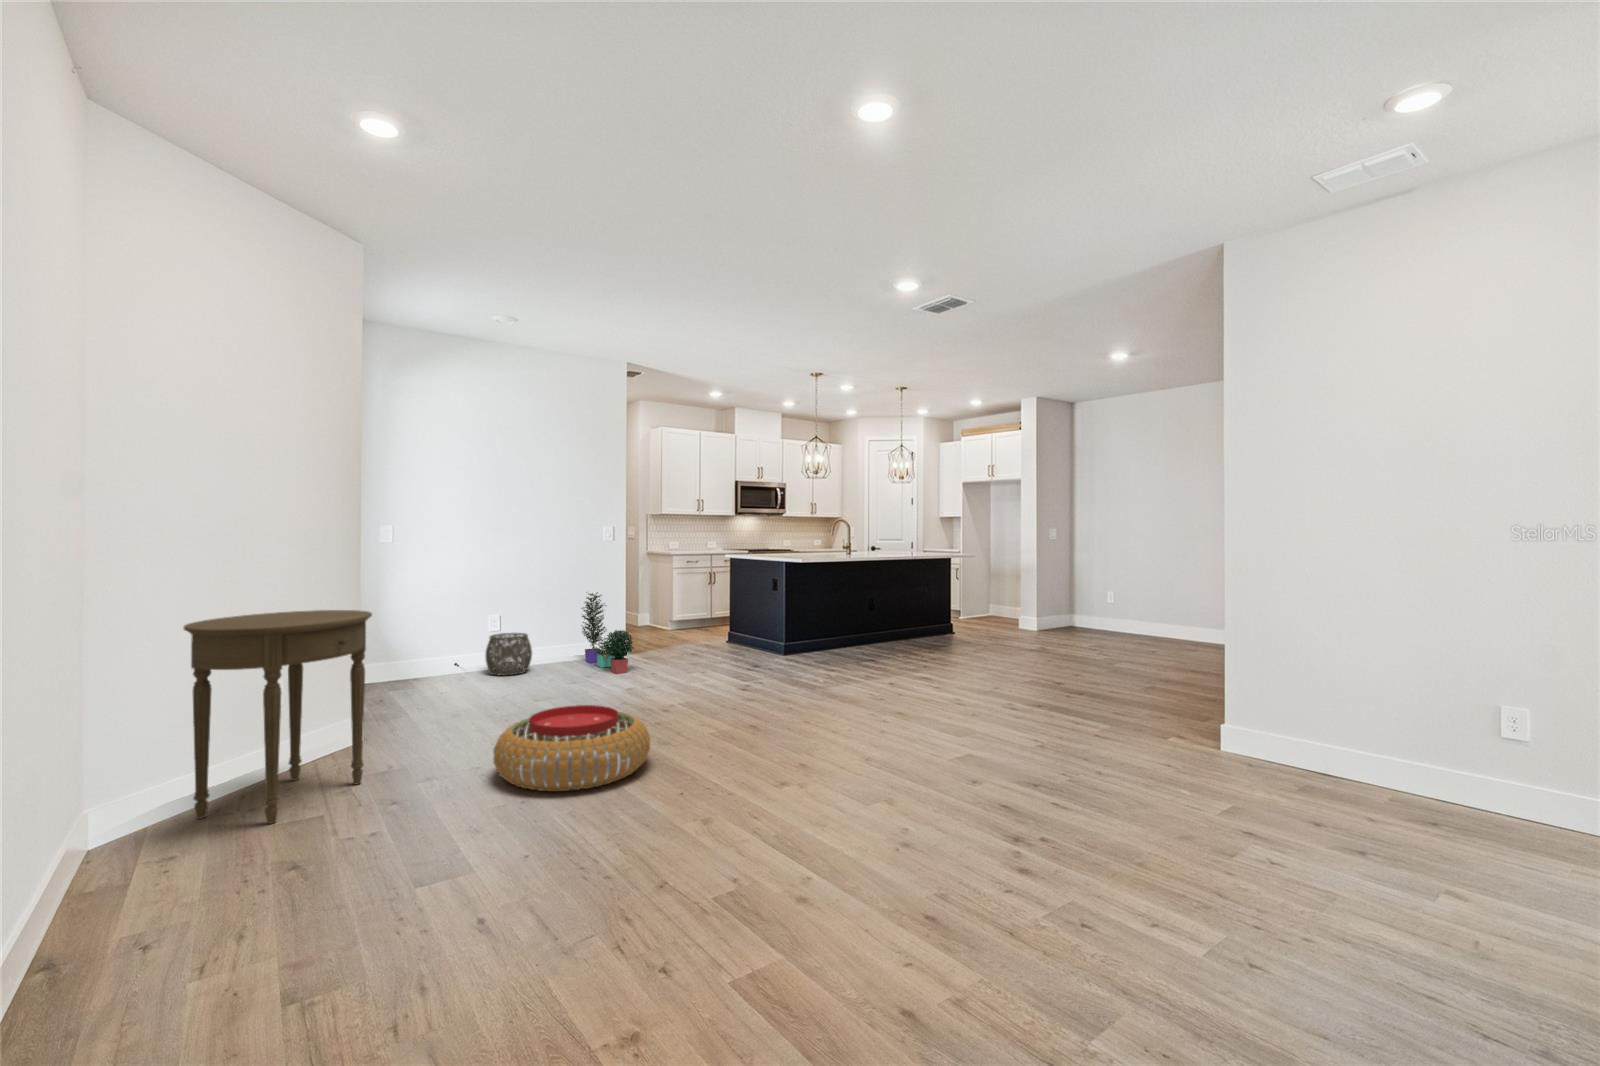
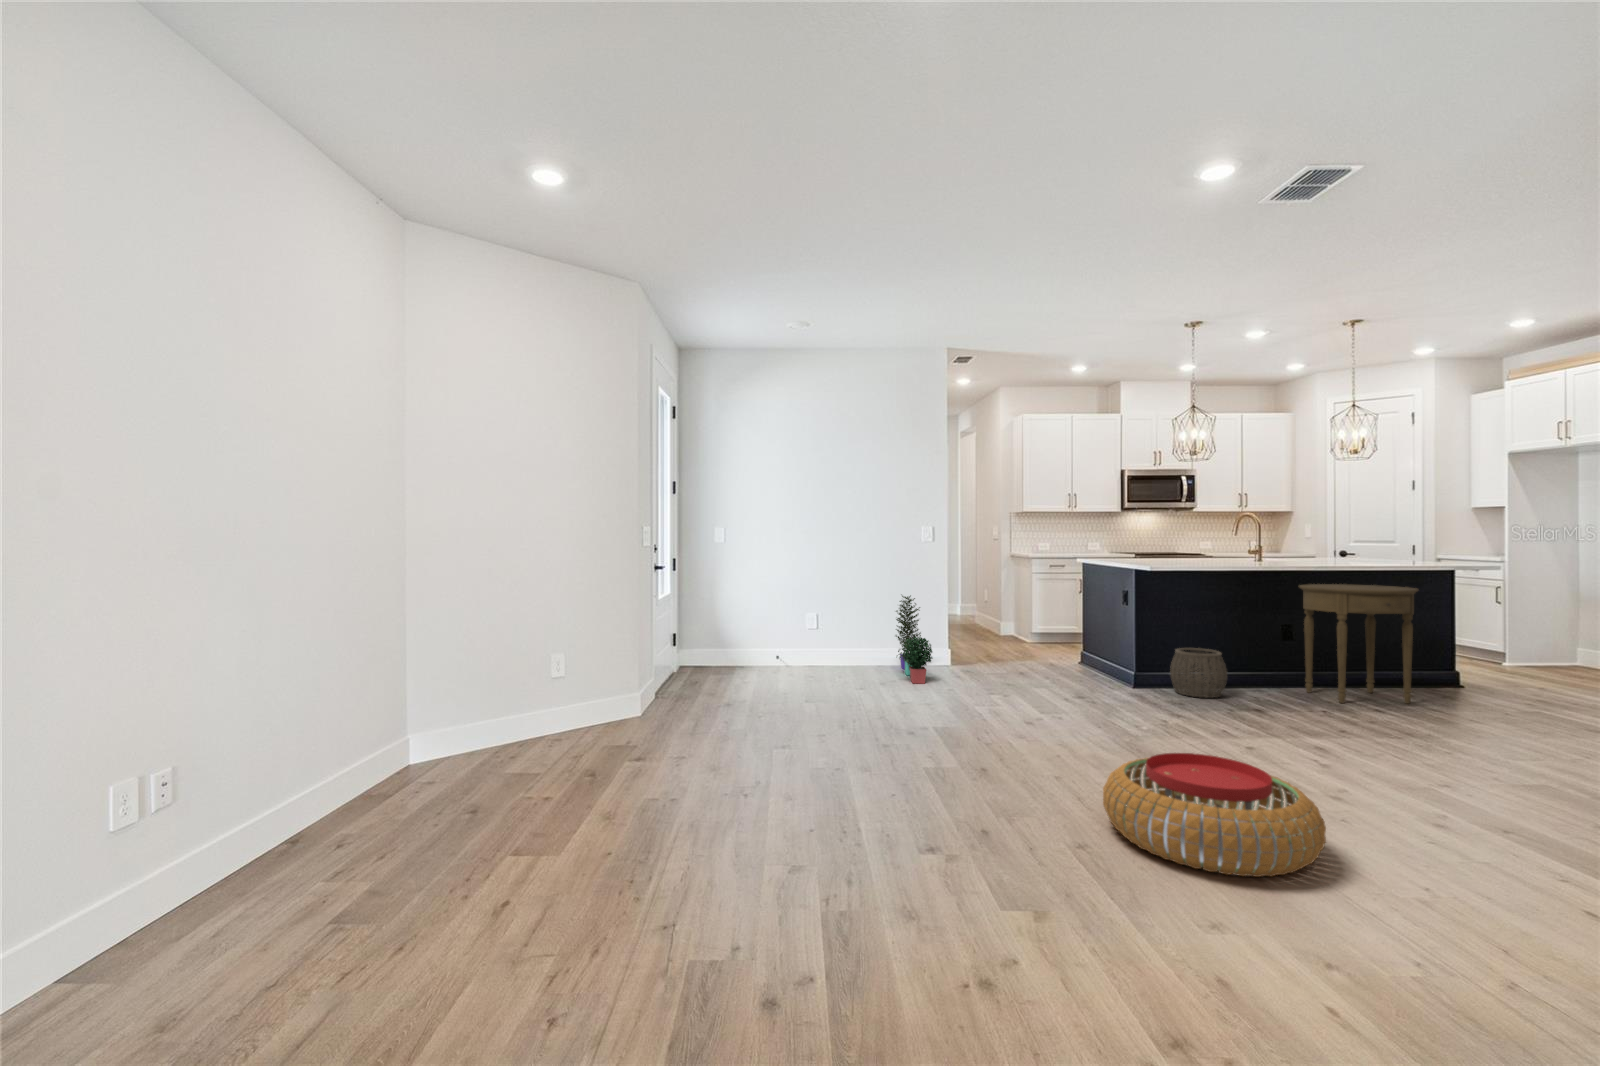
side table: present [184,610,372,824] -> present [1299,584,1418,704]
woven basket: present [485,633,532,676] -> present [1170,648,1227,698]
pouf: present [493,705,650,791] -> present [1103,753,1326,877]

